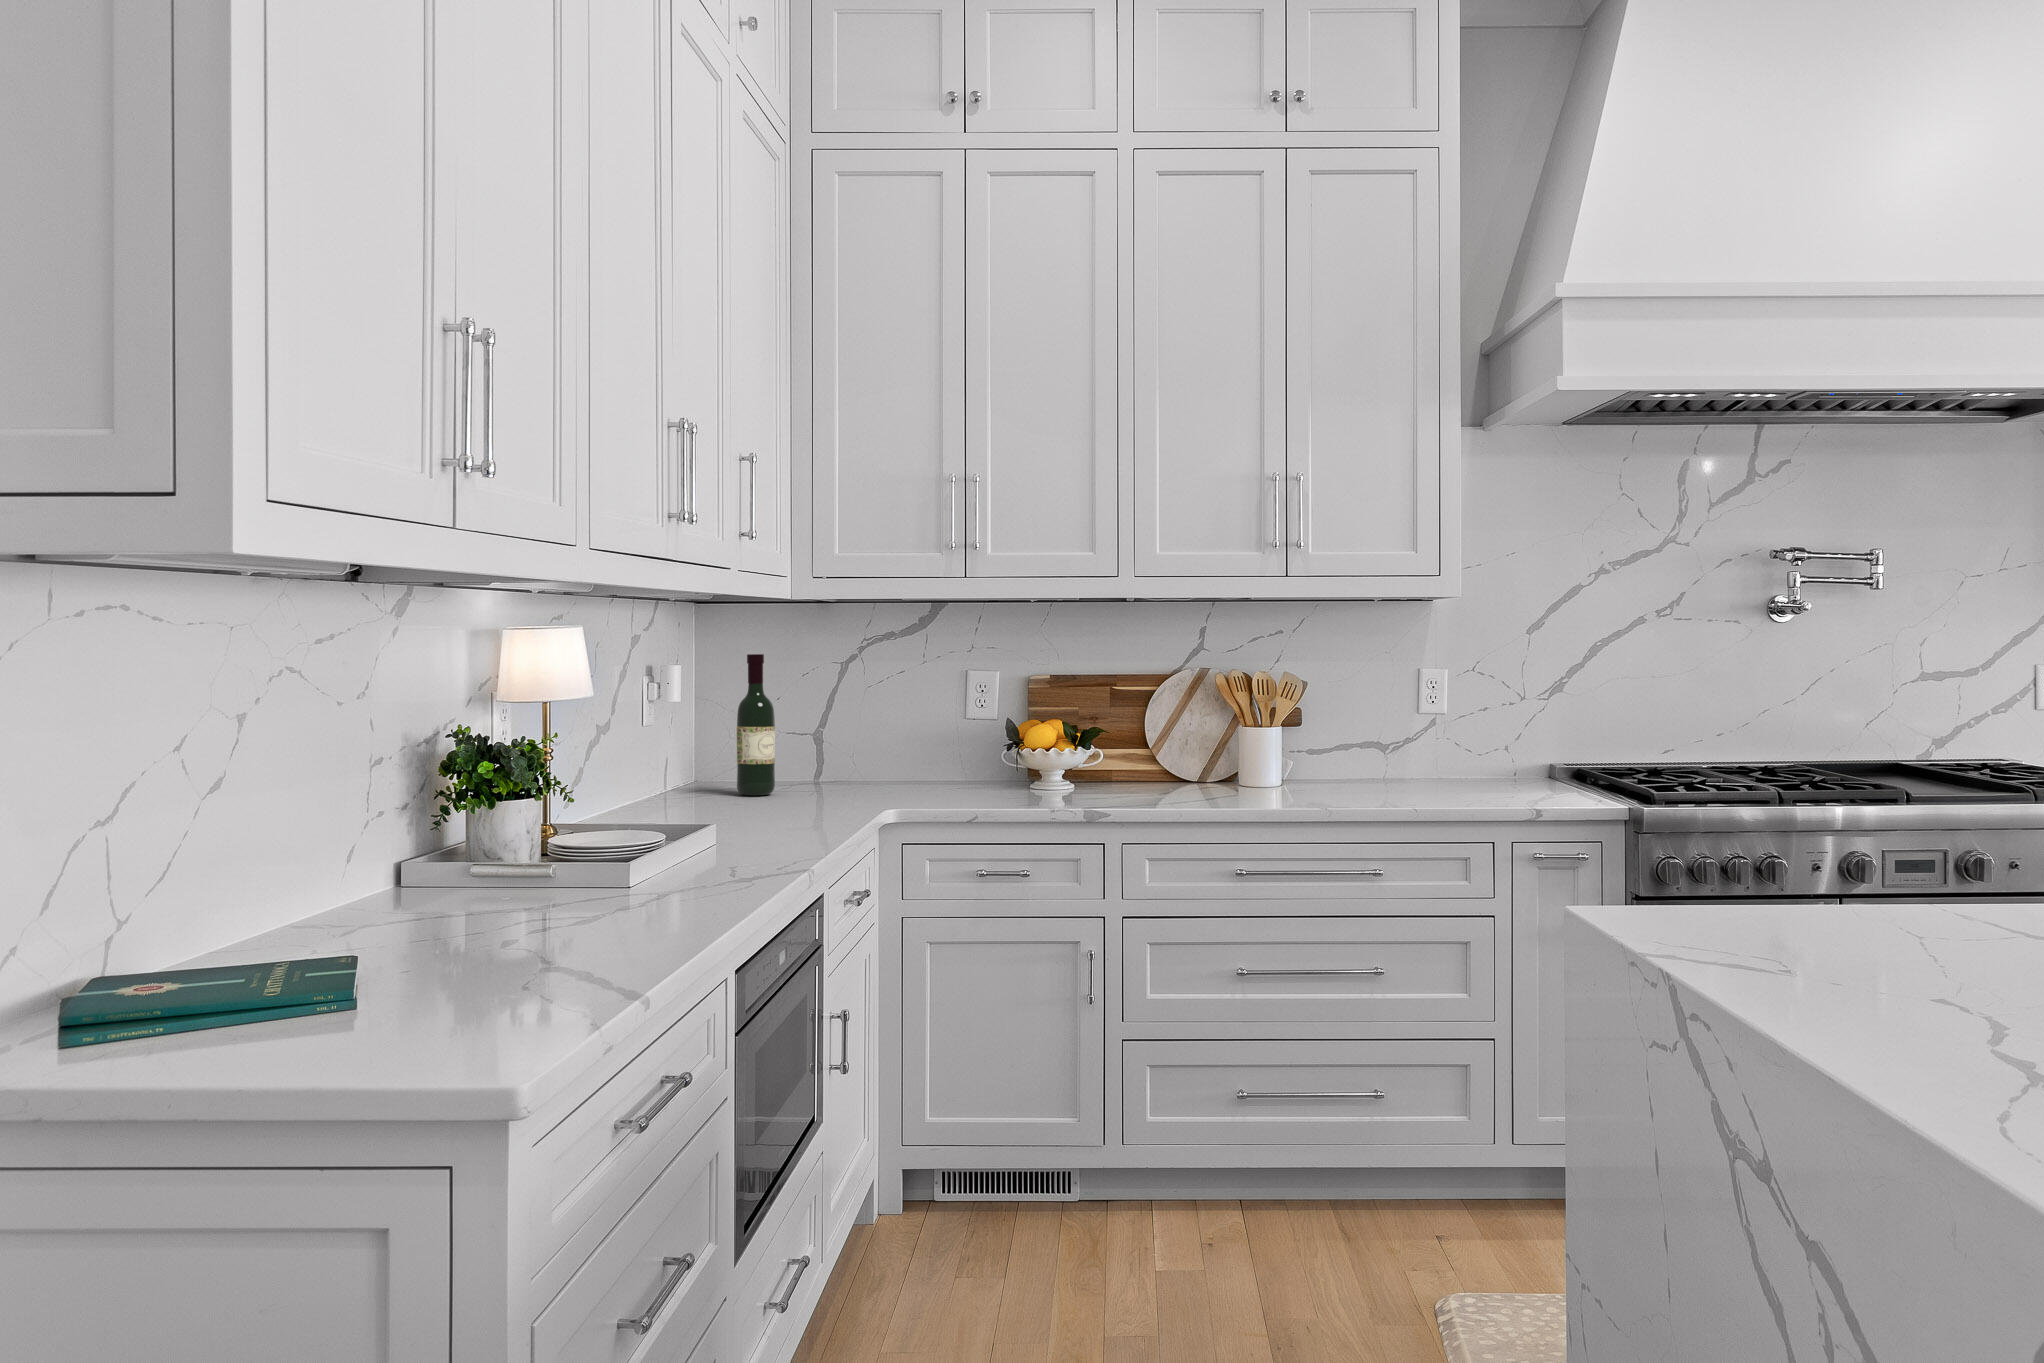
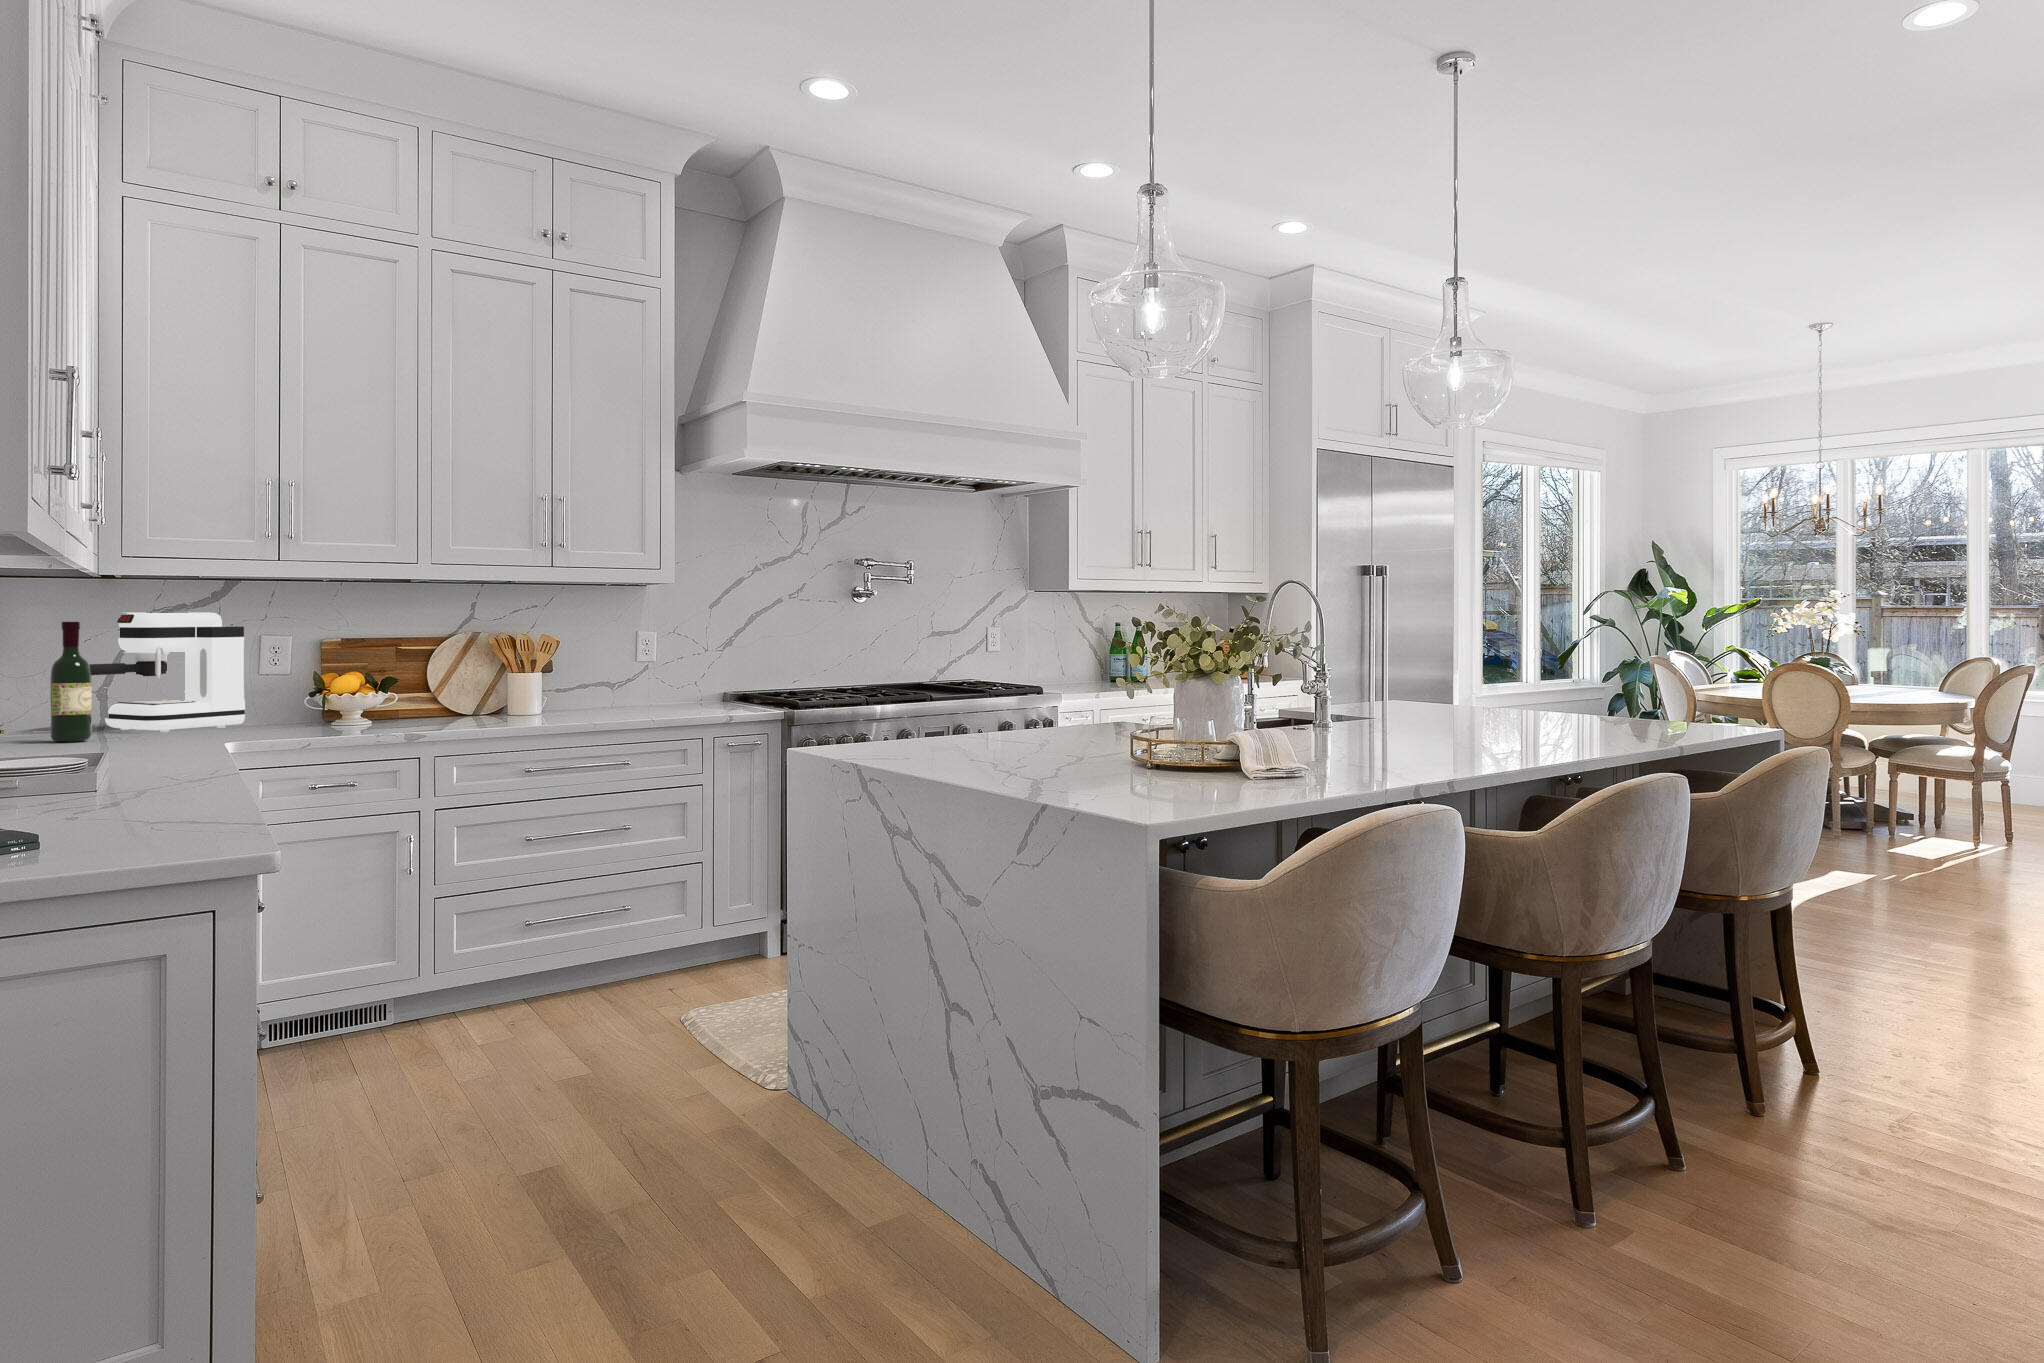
coffee maker: none [792,641,947,786] -> present [90,612,245,733]

